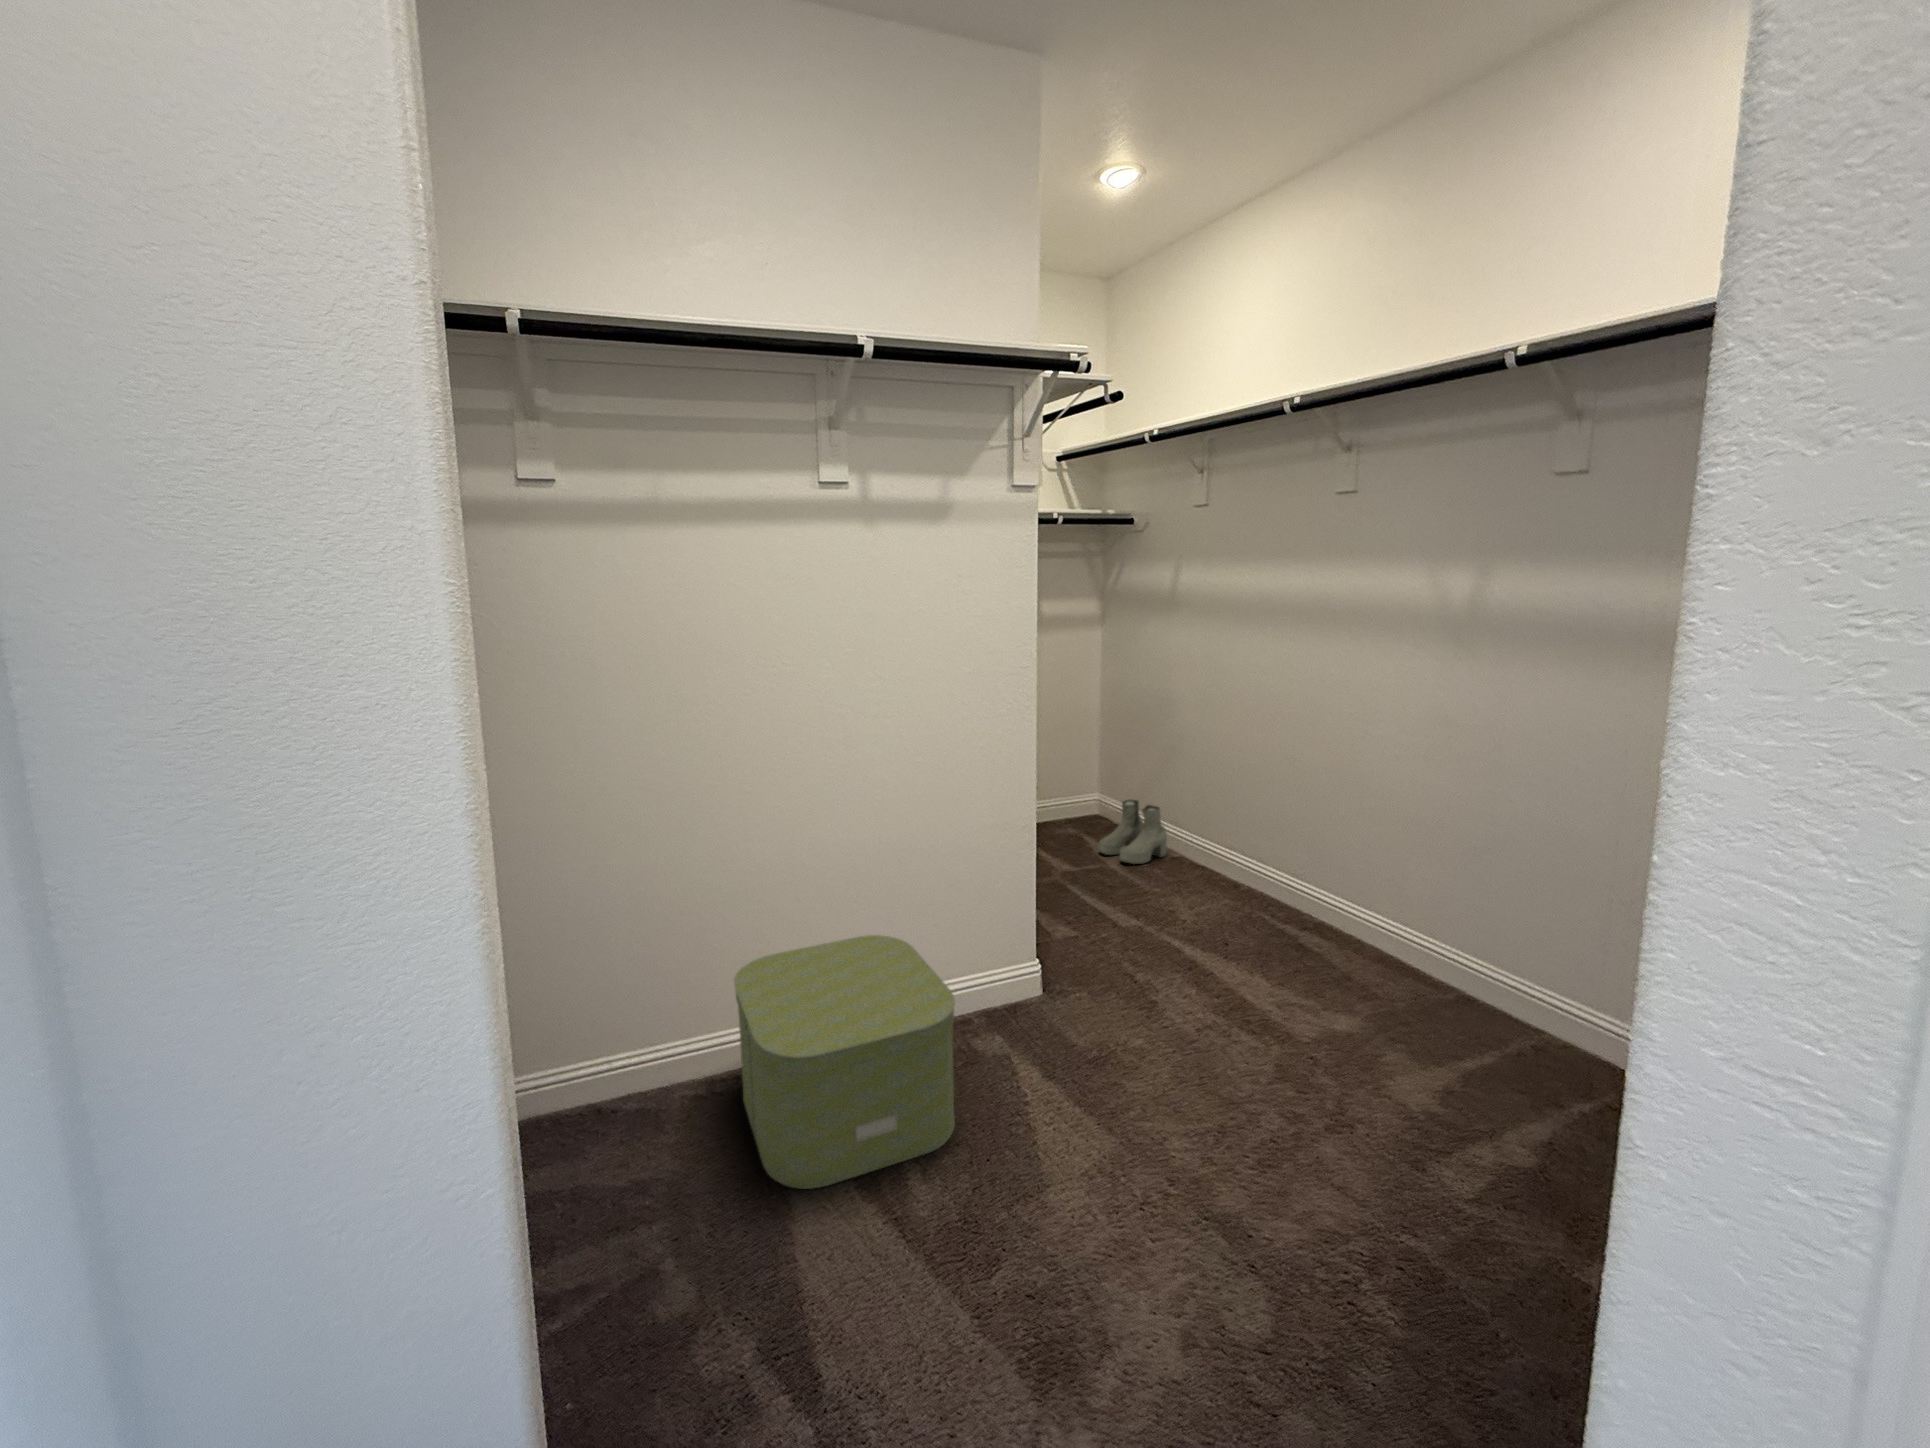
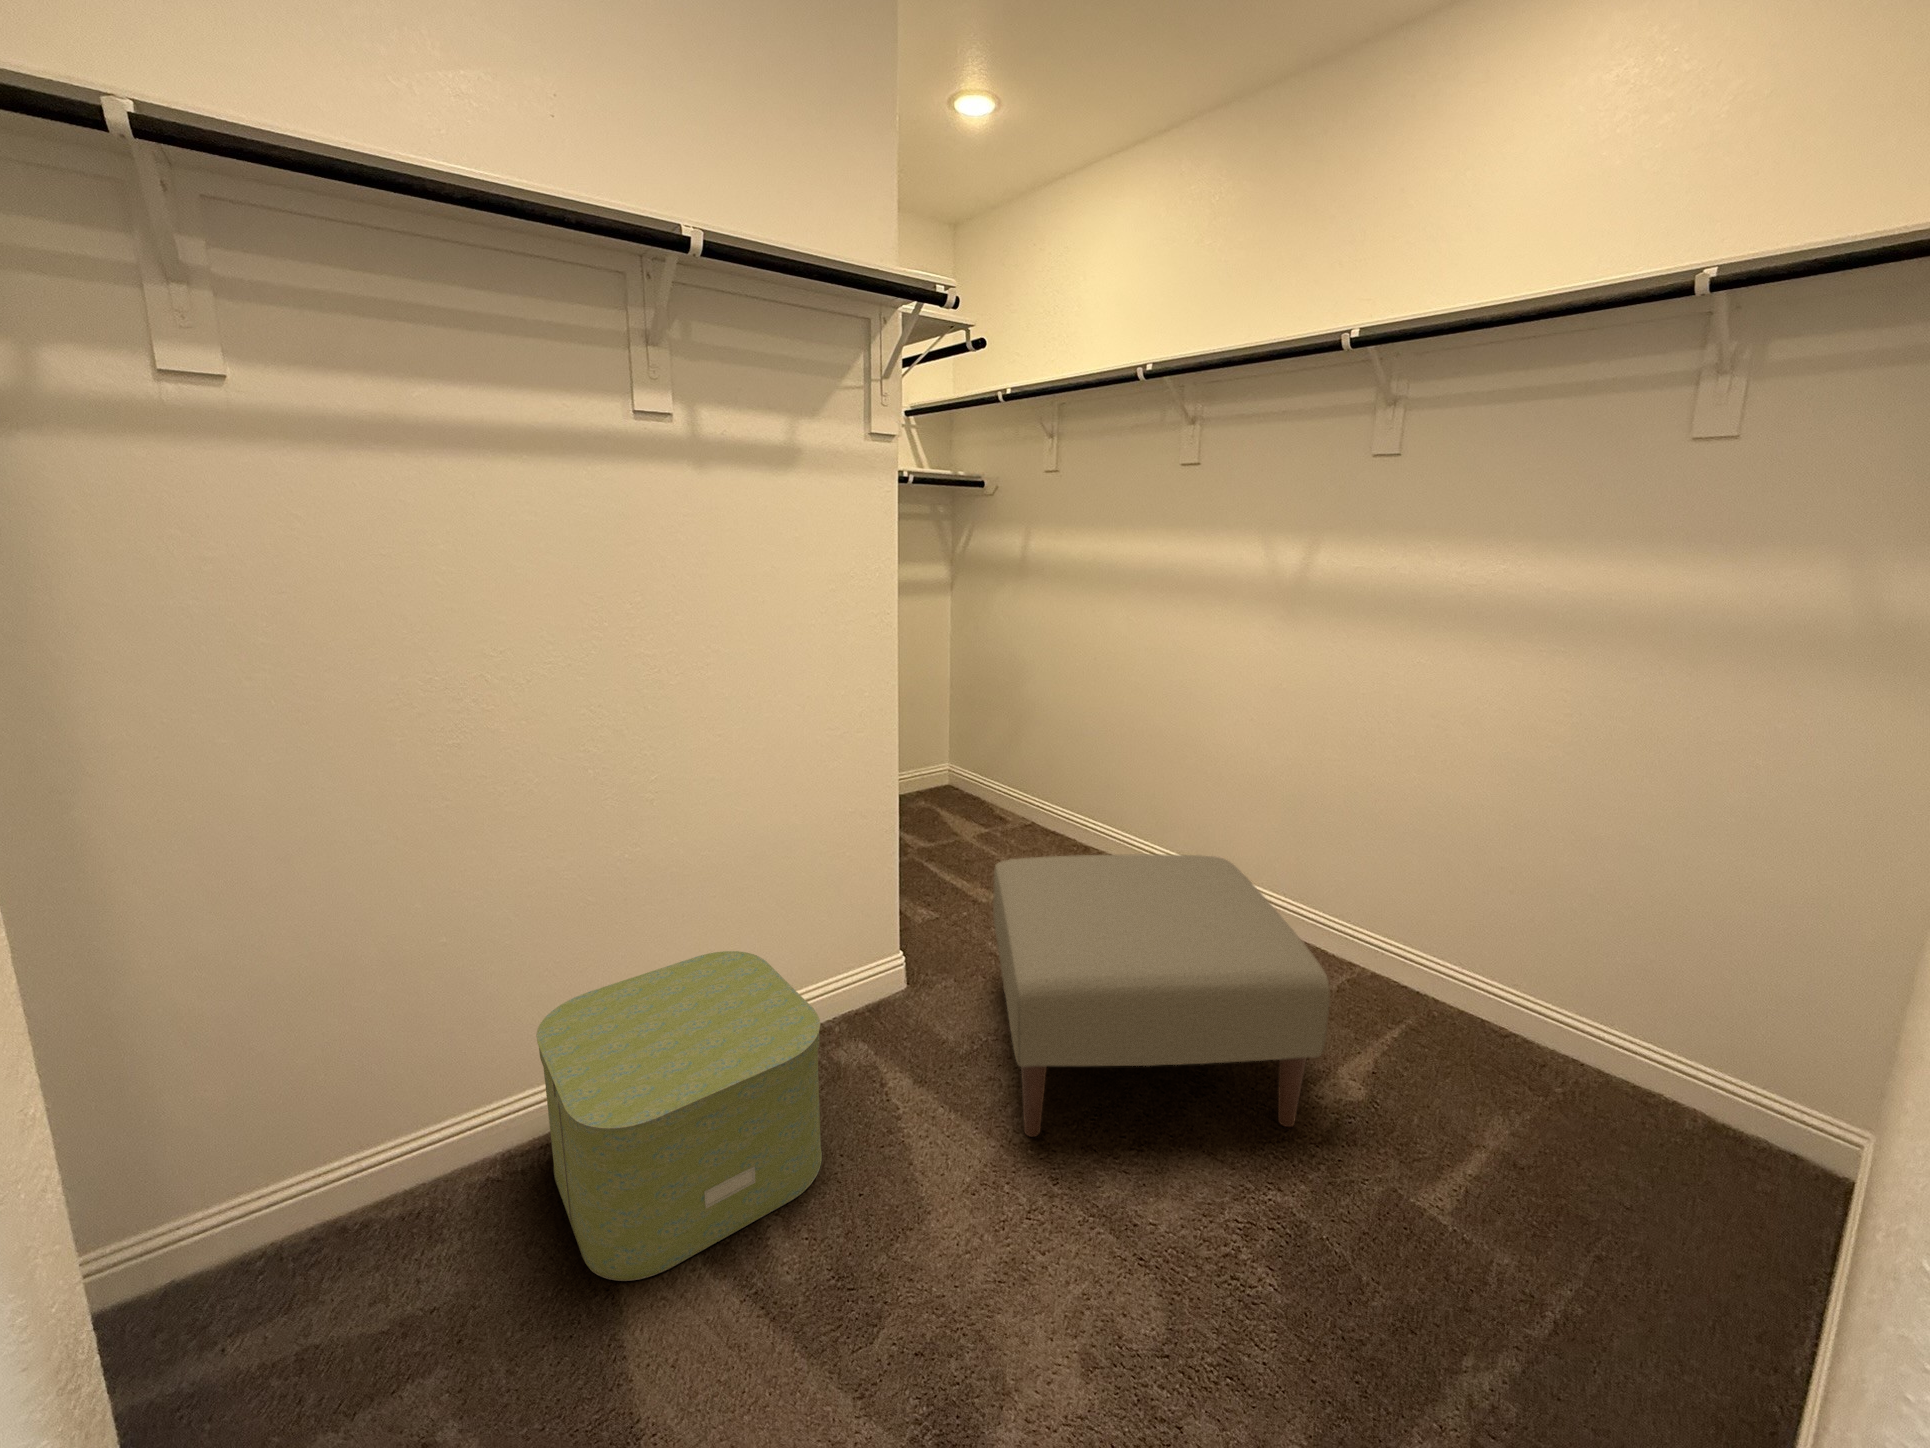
boots: present [1098,800,1167,864] -> none [954,770,1021,835]
ottoman: none [1126,880,1478,1182] -> present [993,854,1330,1137]

